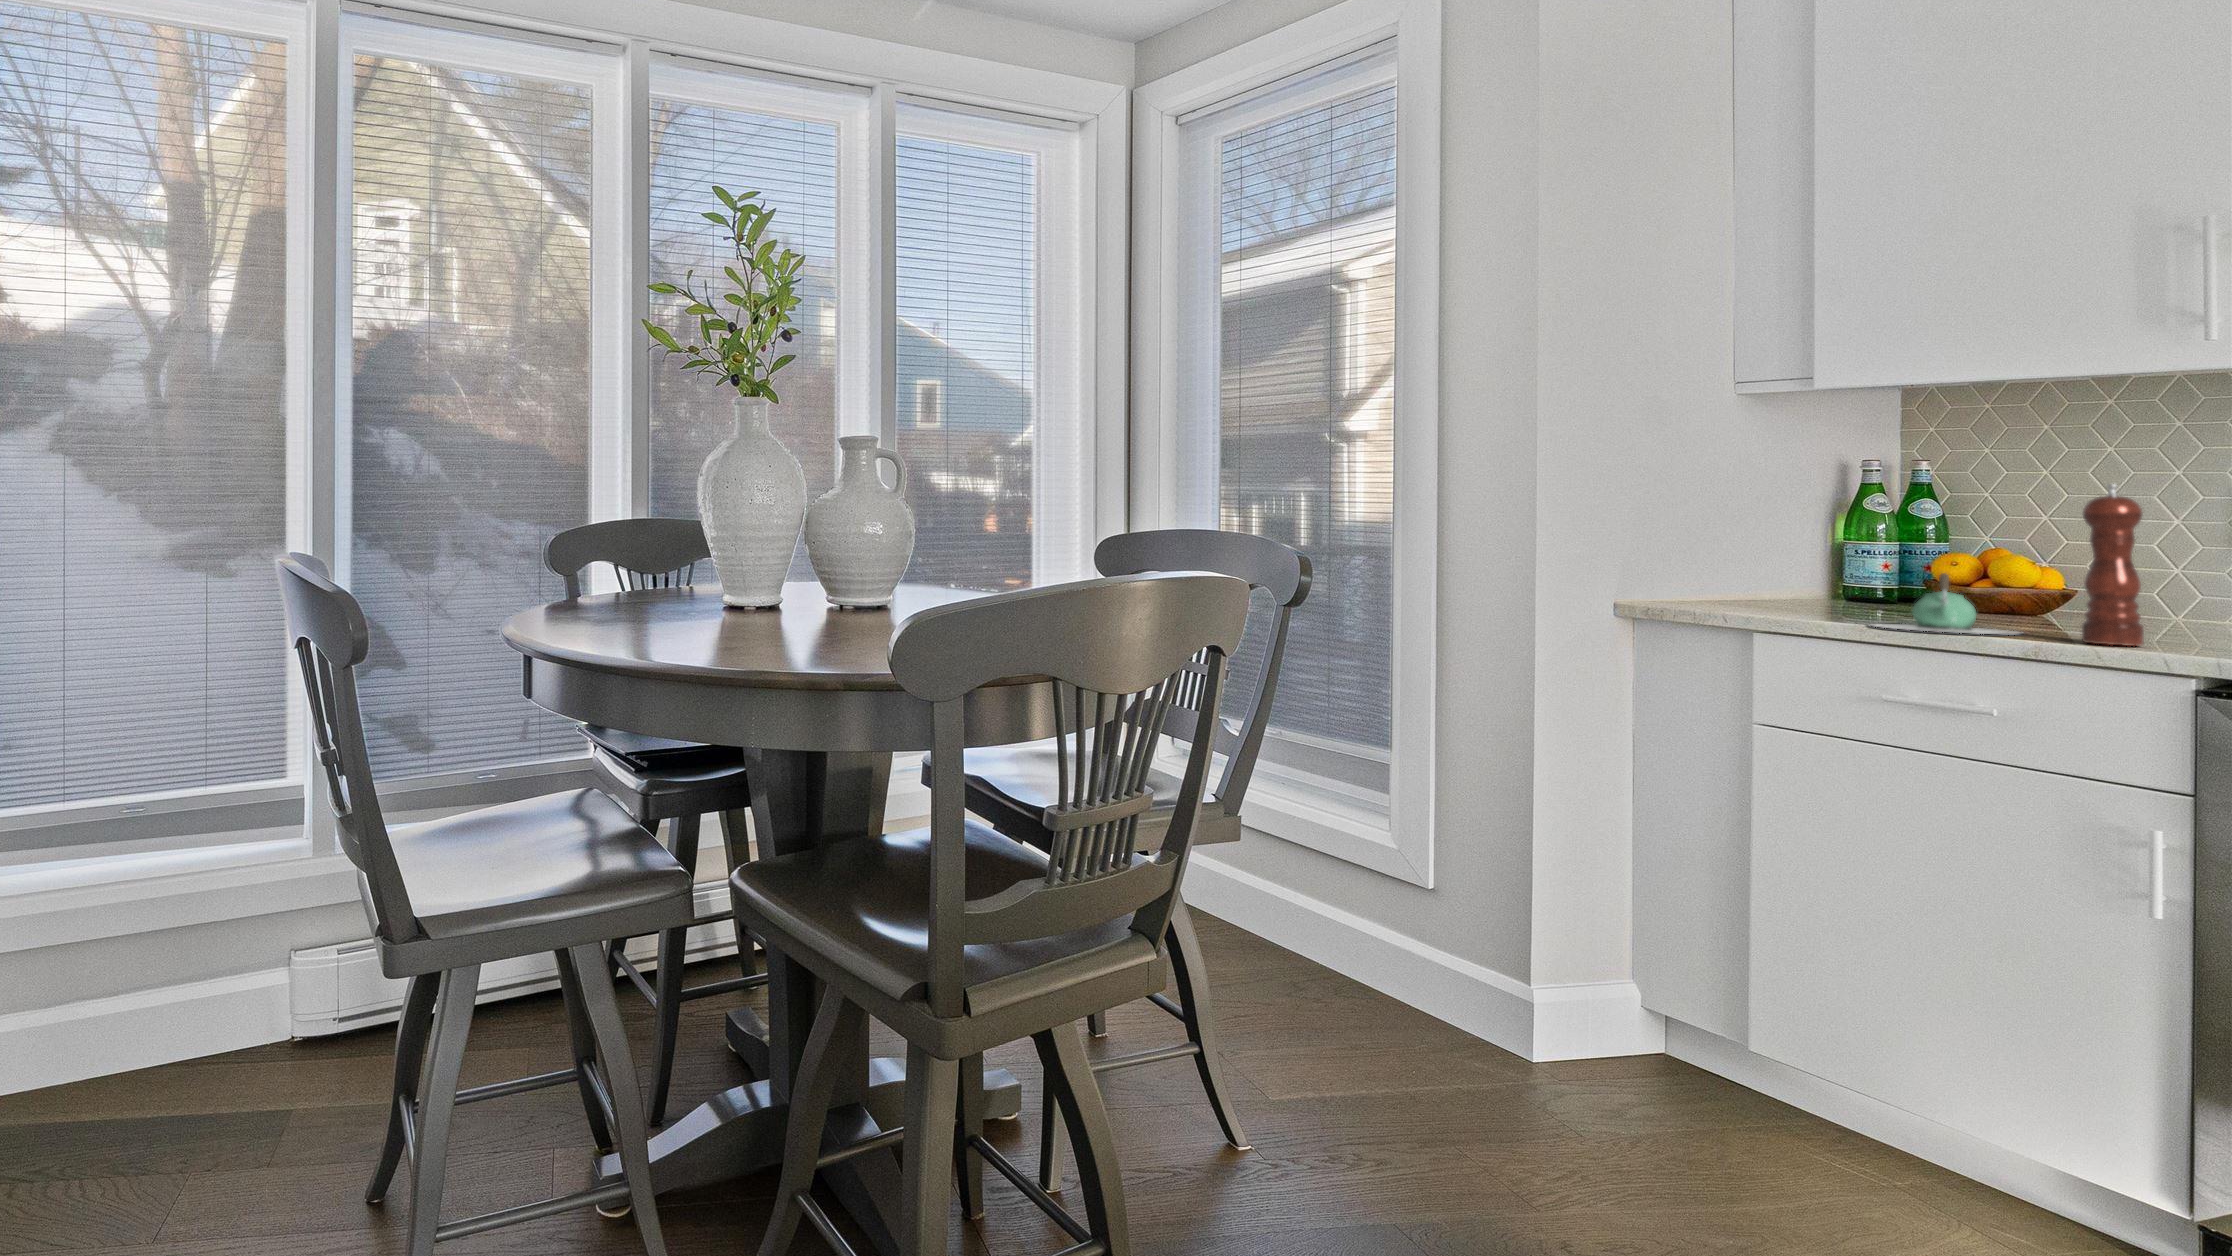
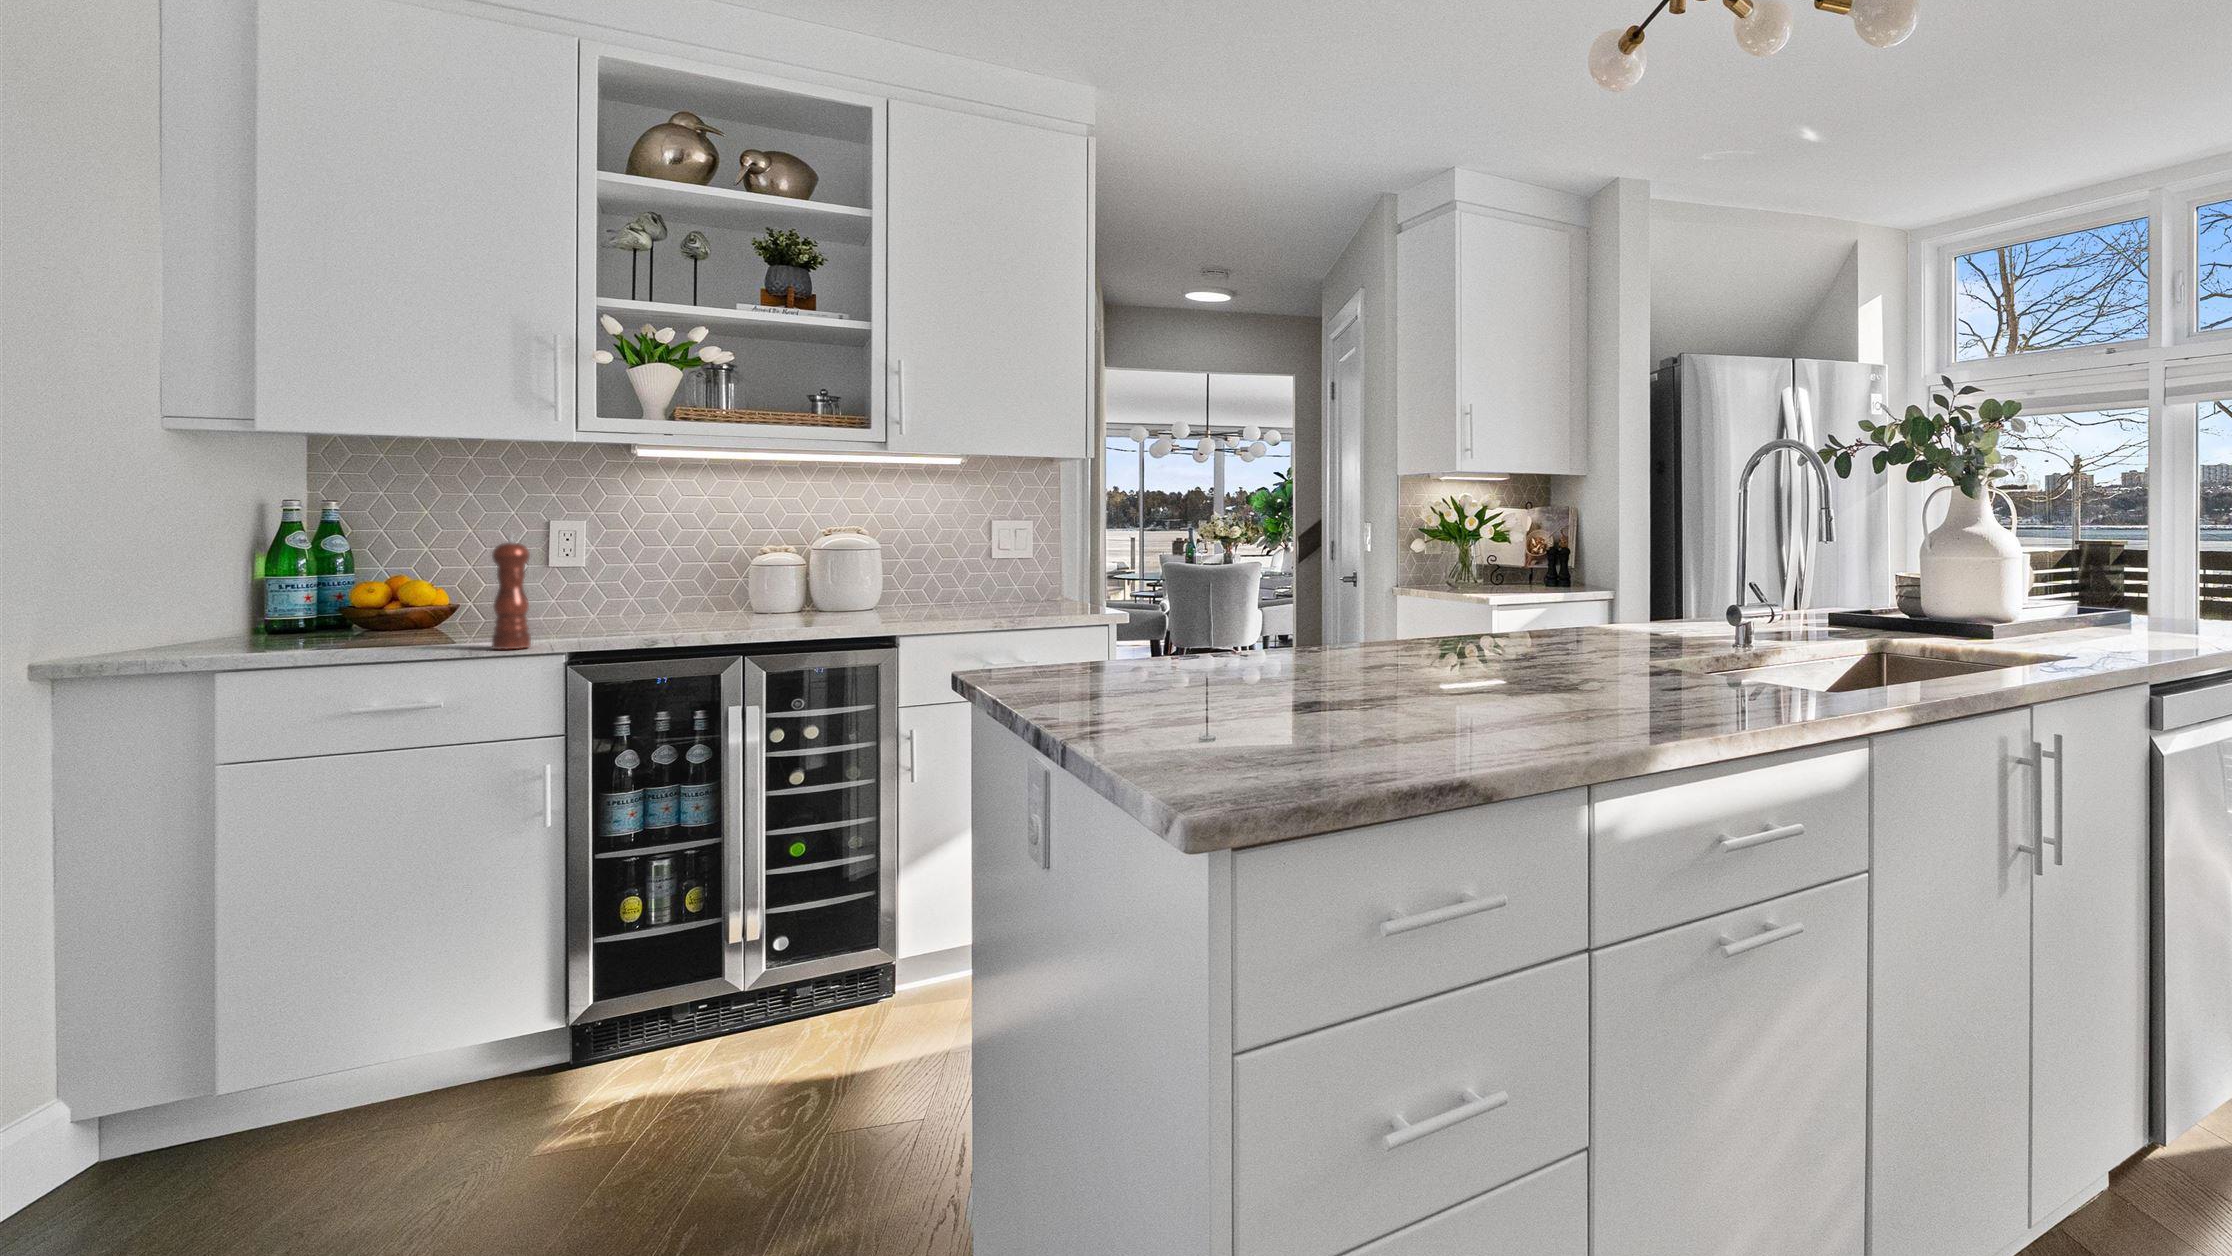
teapot: present [1869,573,2017,634] -> none [321,605,447,655]

